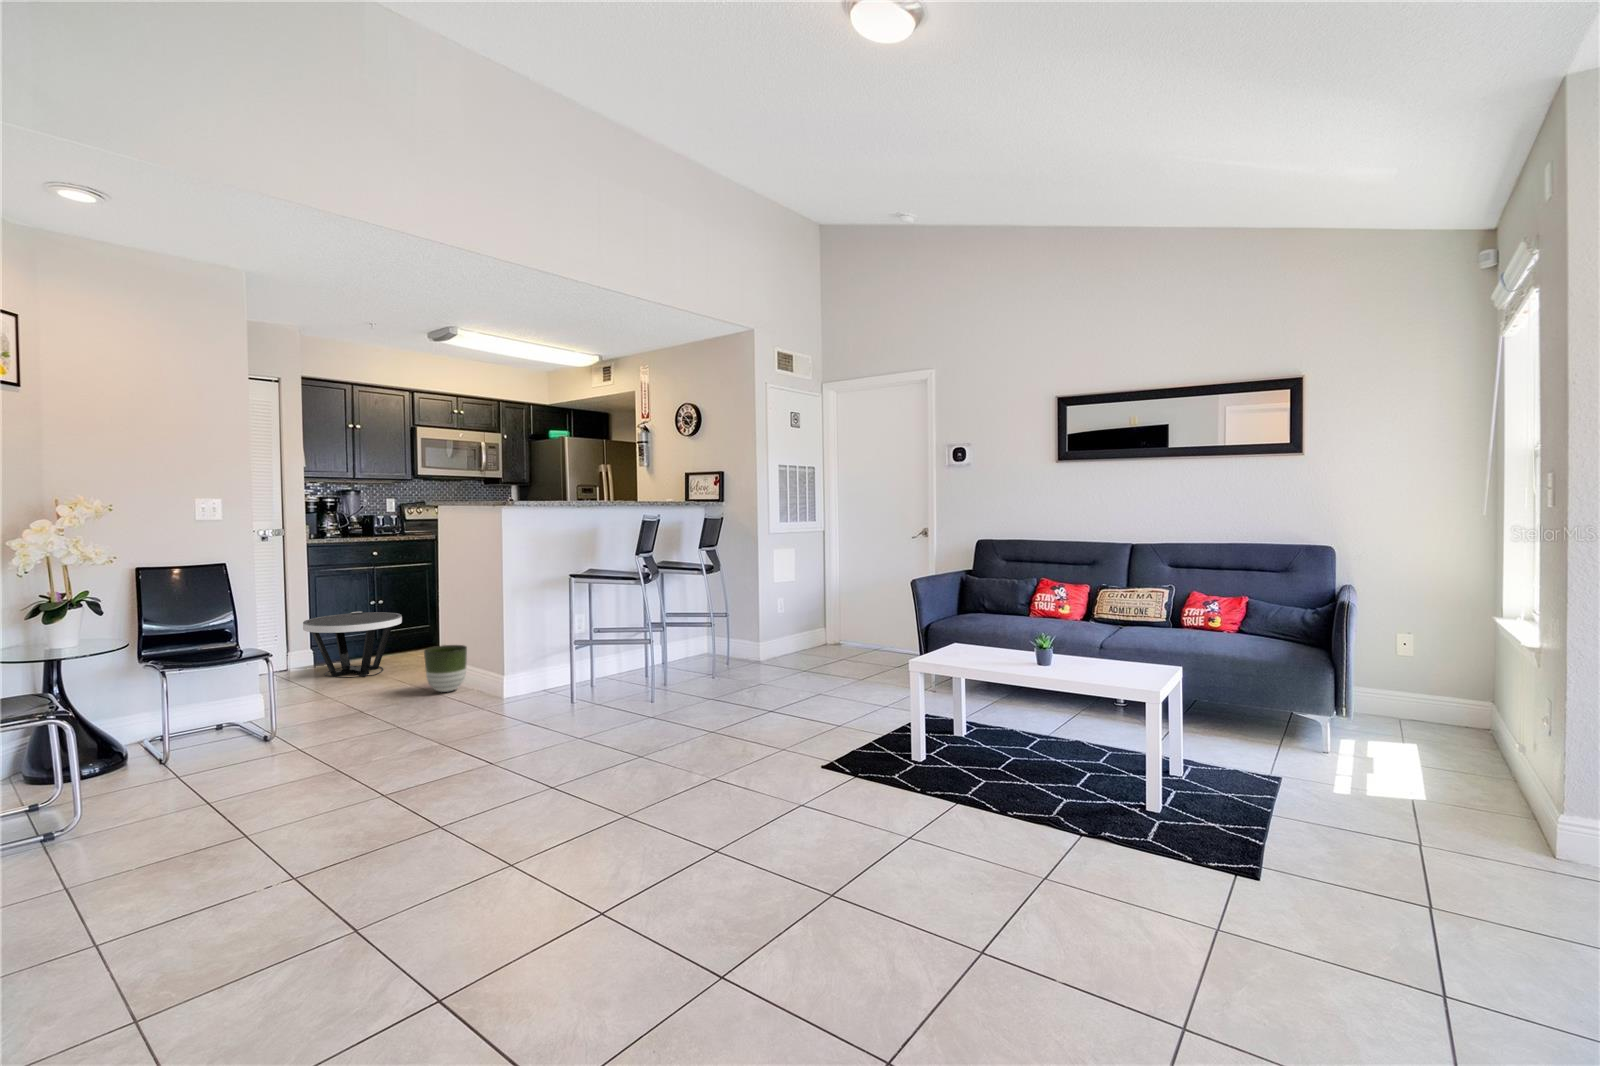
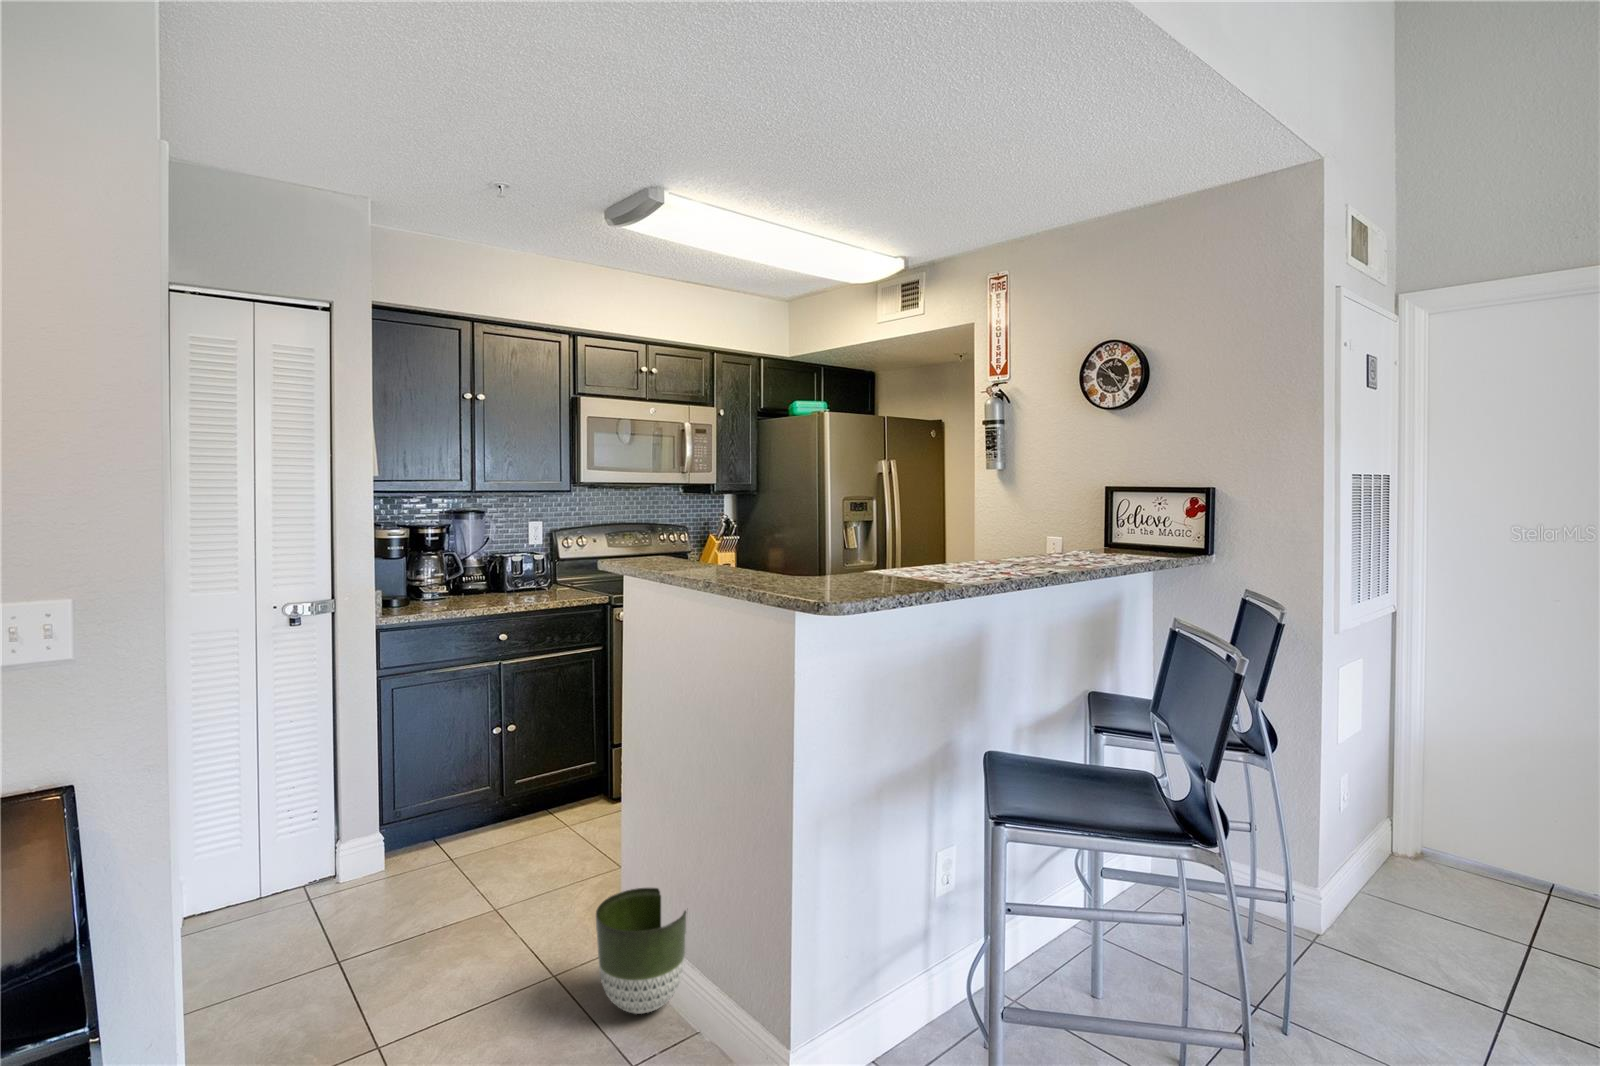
side table: present [303,612,402,678] -> none [370,748,550,905]

